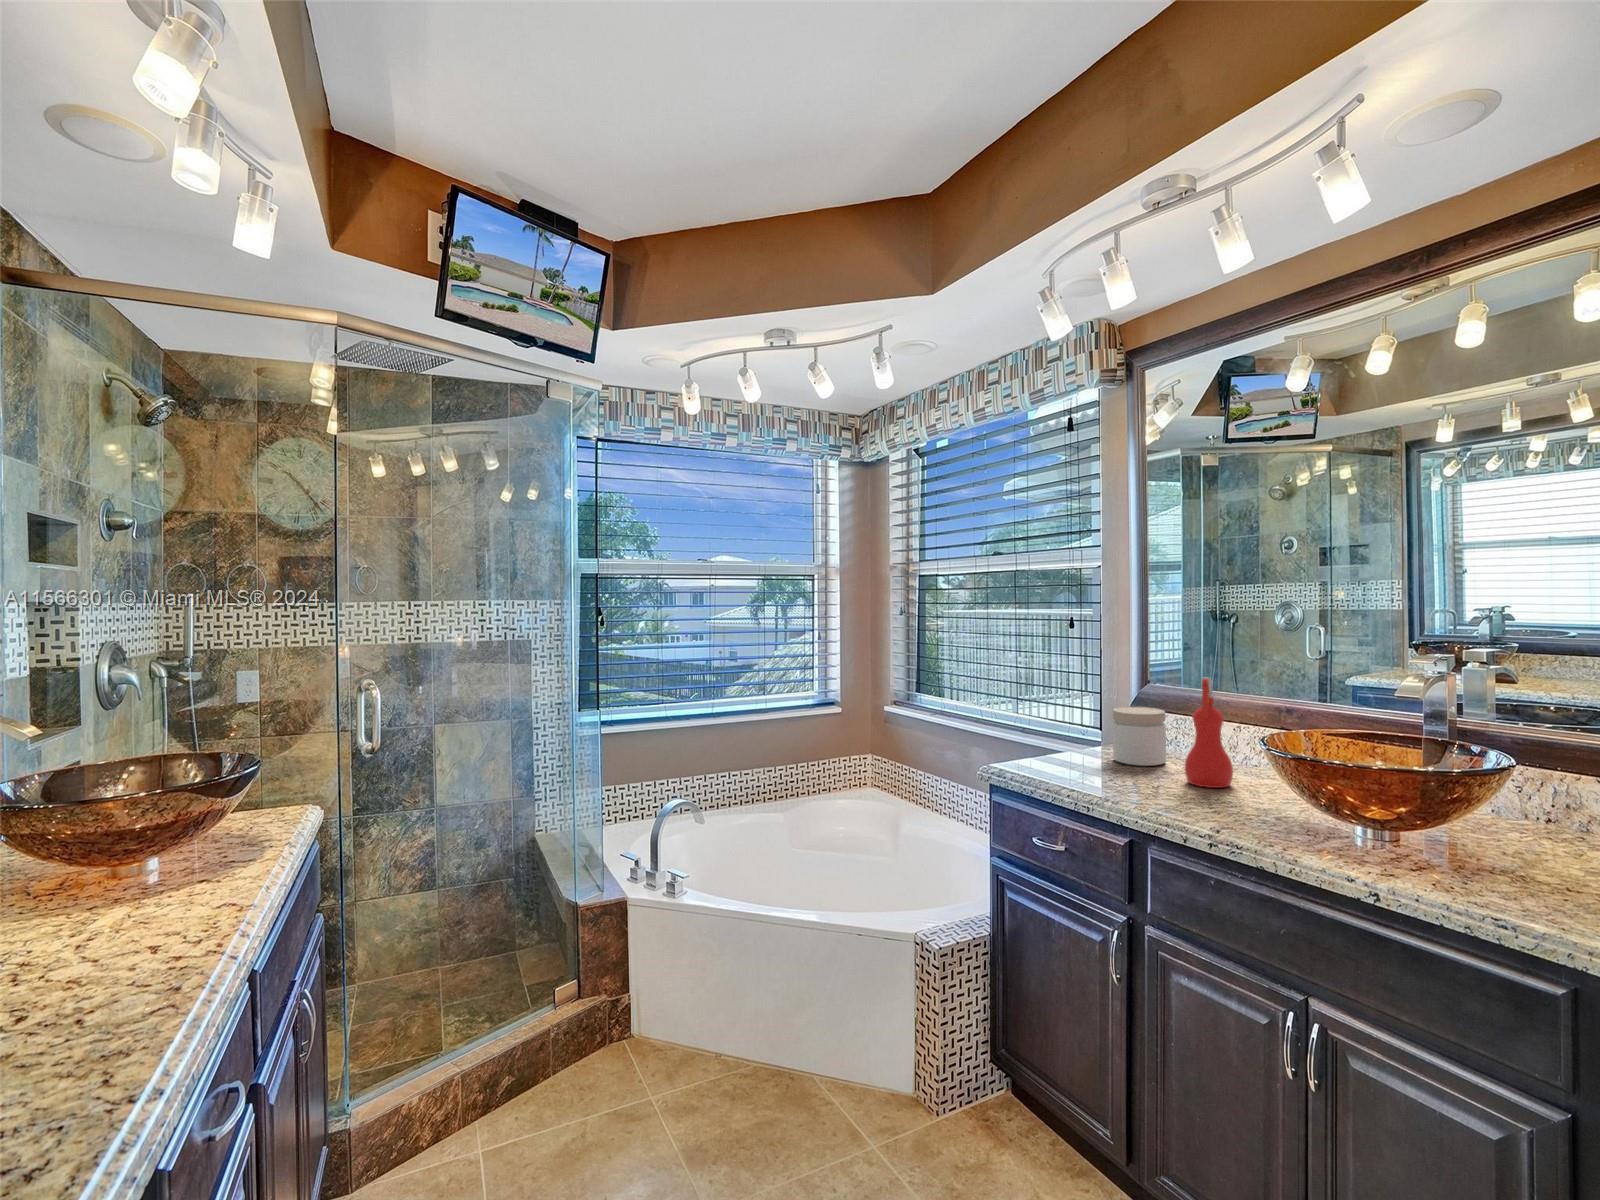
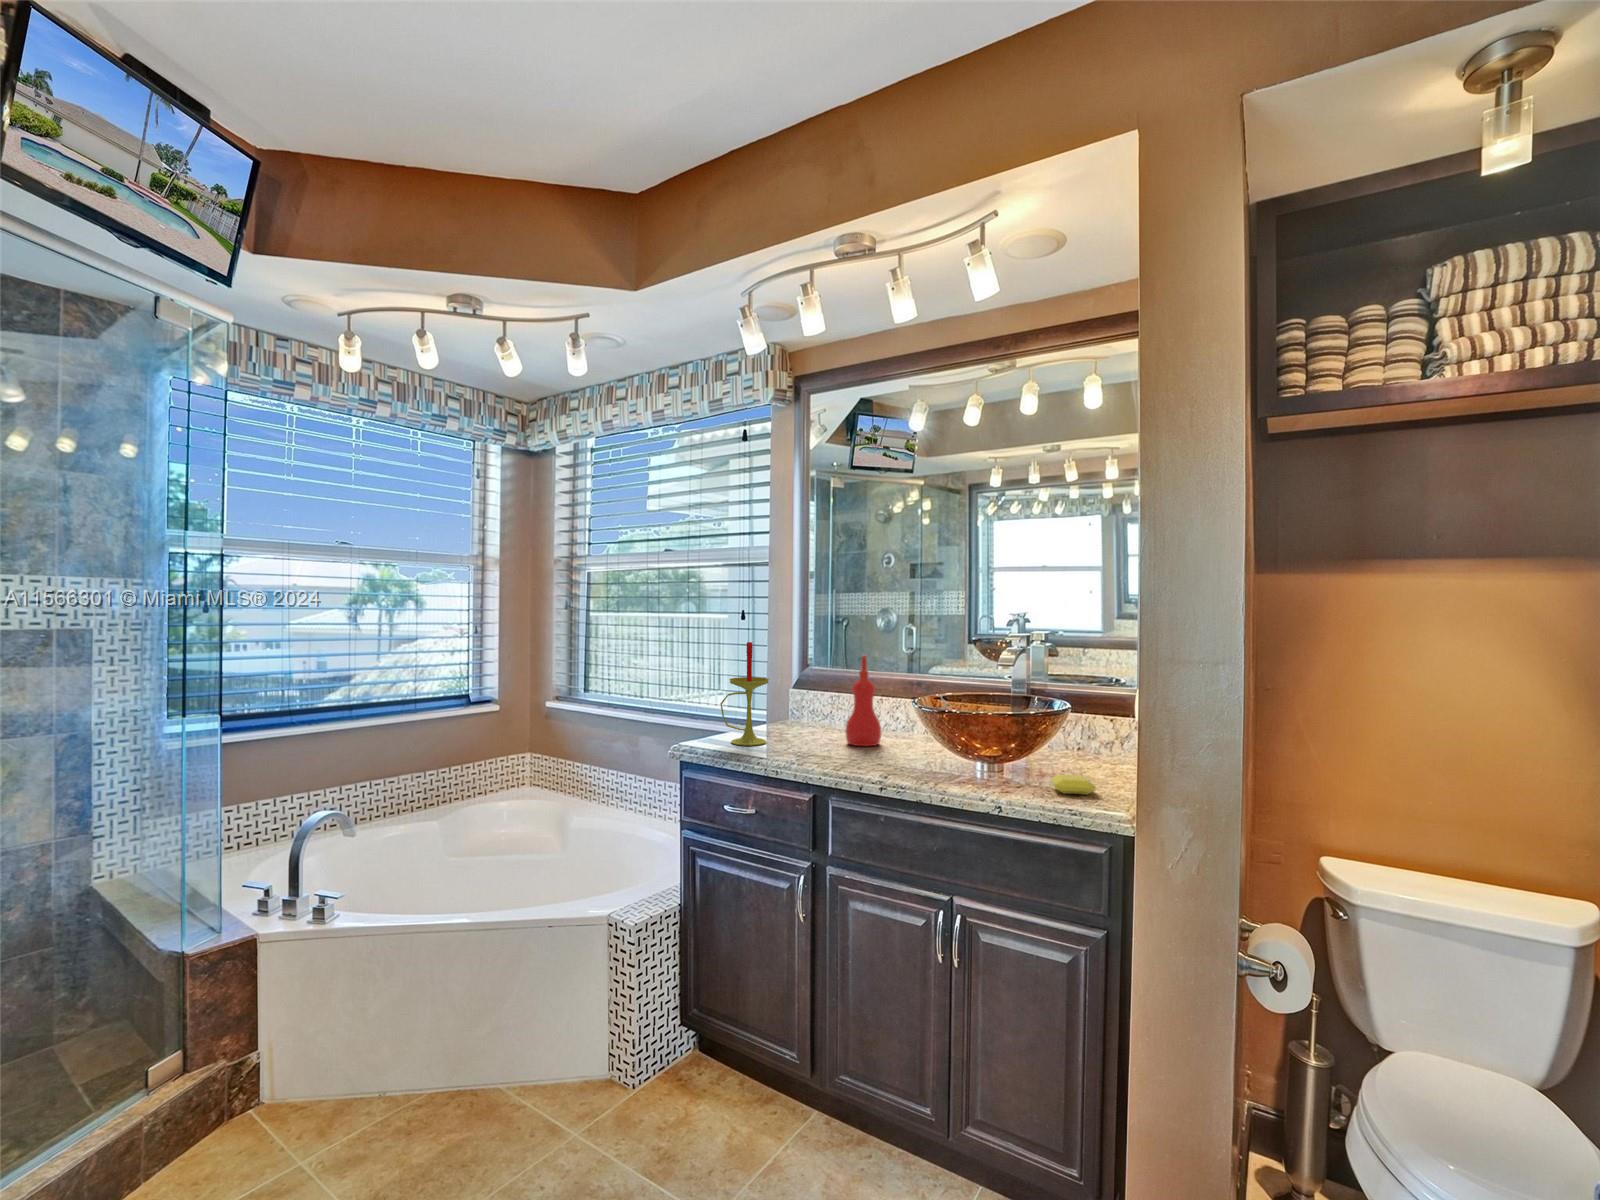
candle: none [1031,657,1089,775] -> present [720,642,769,746]
jar: present [1113,707,1166,766] -> none [783,685,825,734]
soap bar: none [1464,858,1539,893] -> present [1051,775,1096,795]

